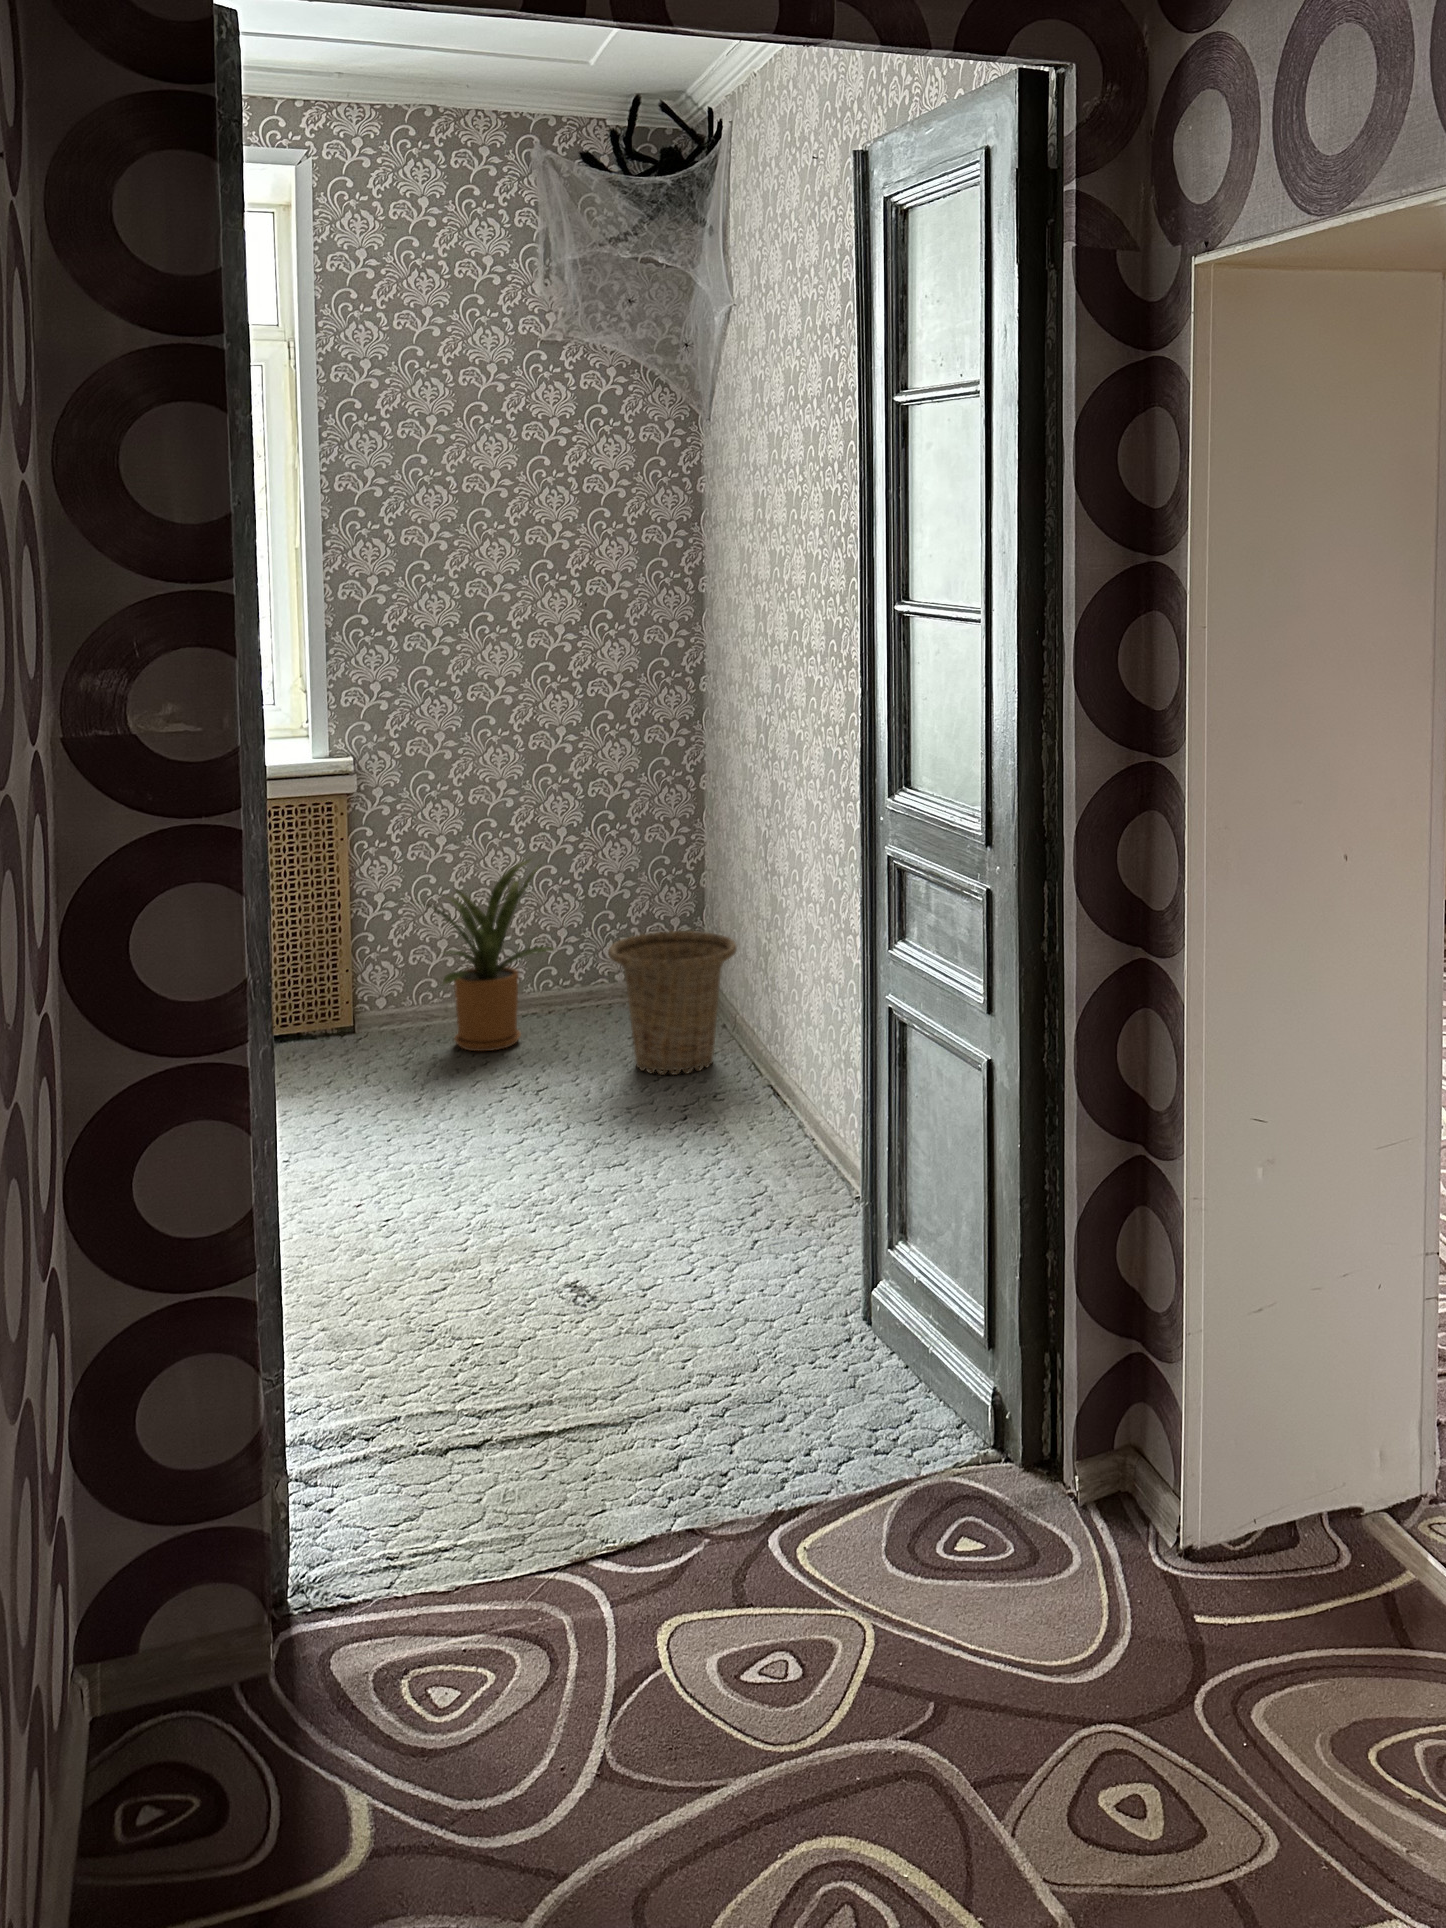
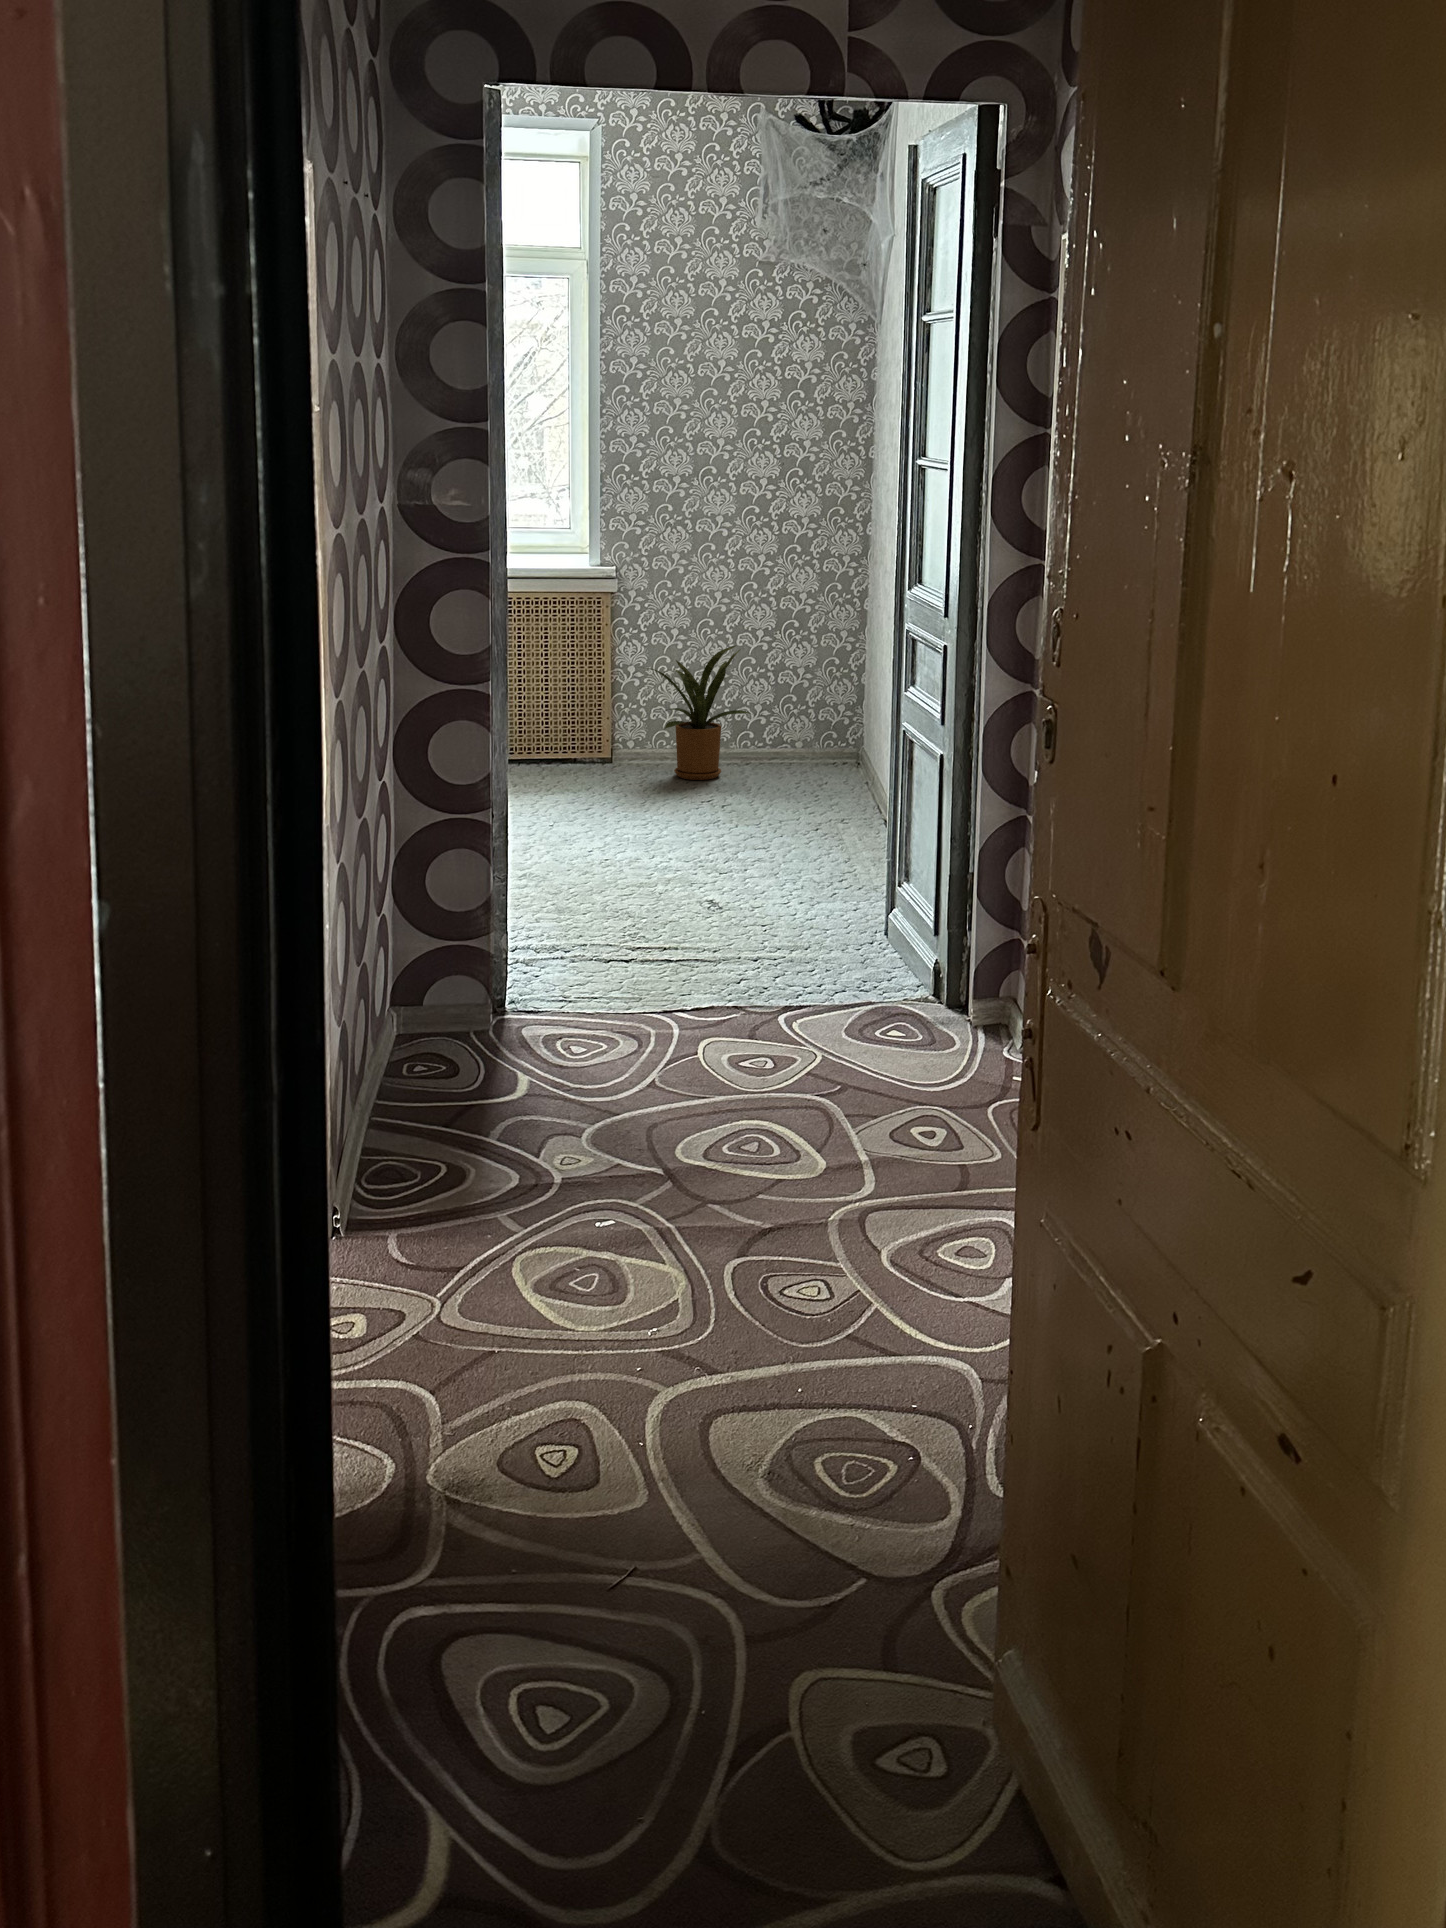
basket: present [609,931,737,1075] -> none [779,703,871,803]

